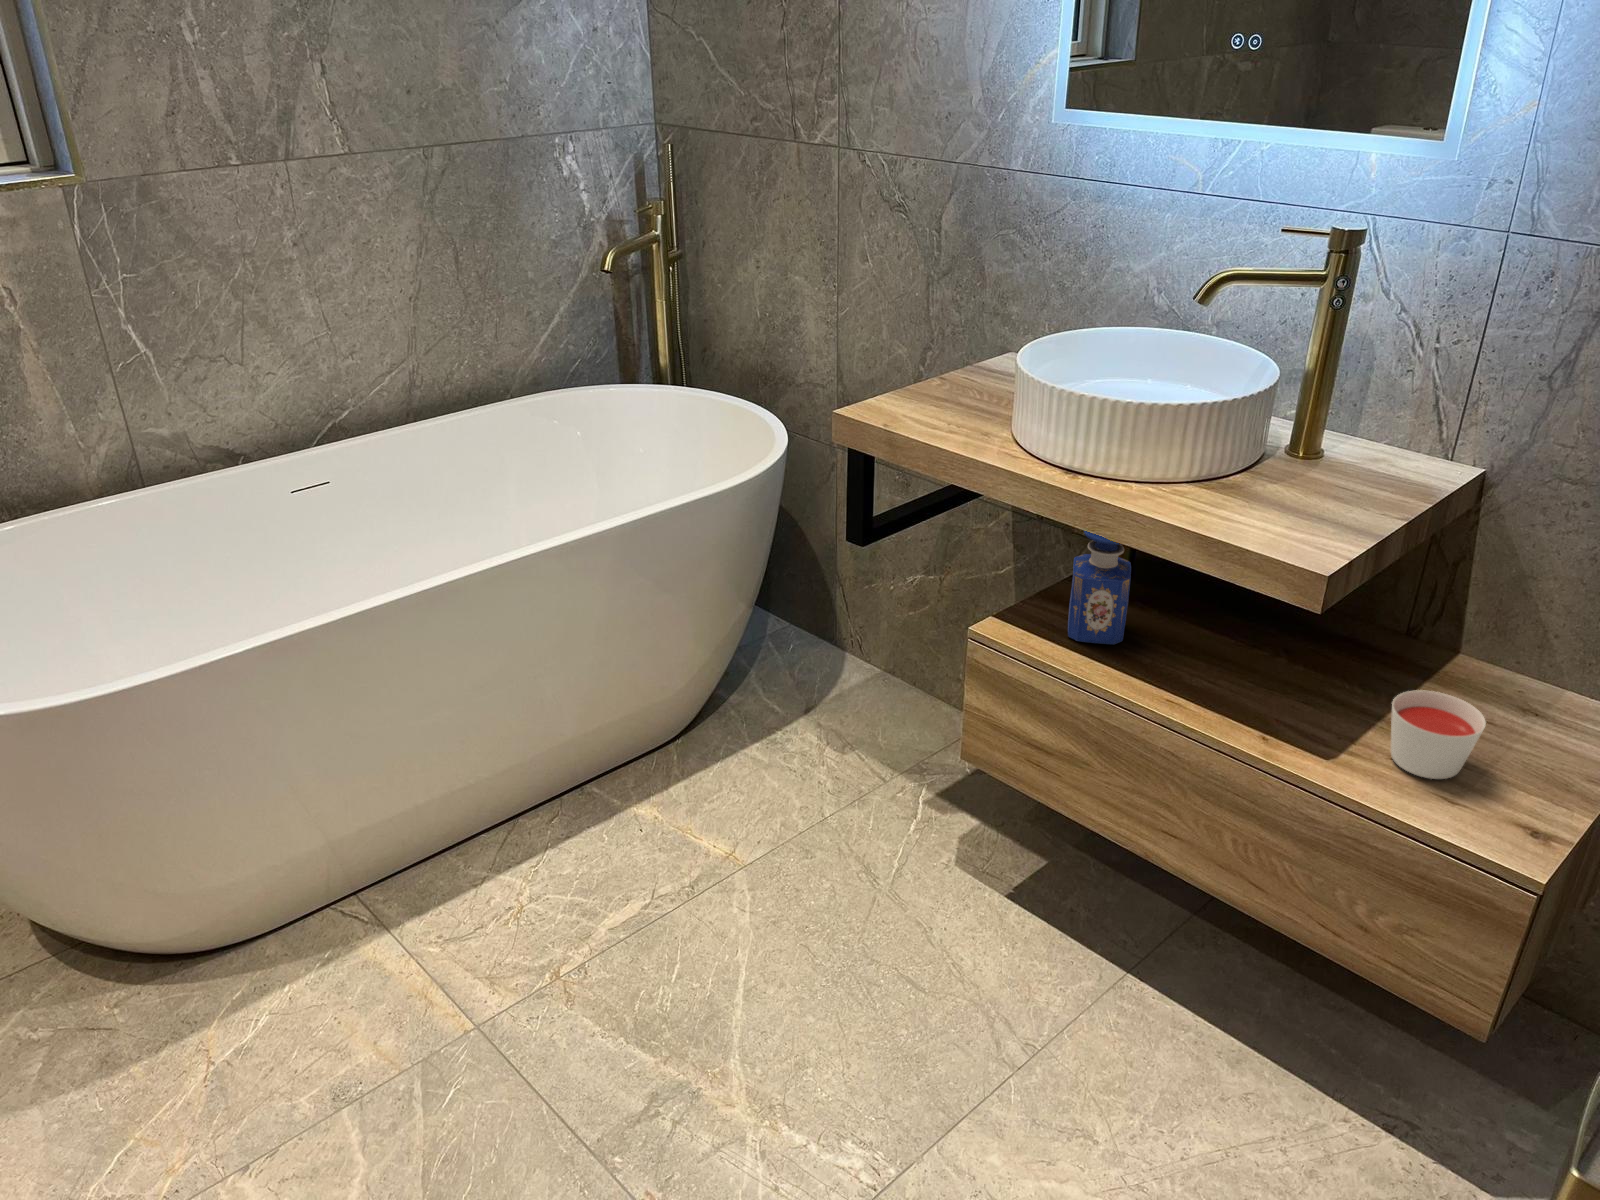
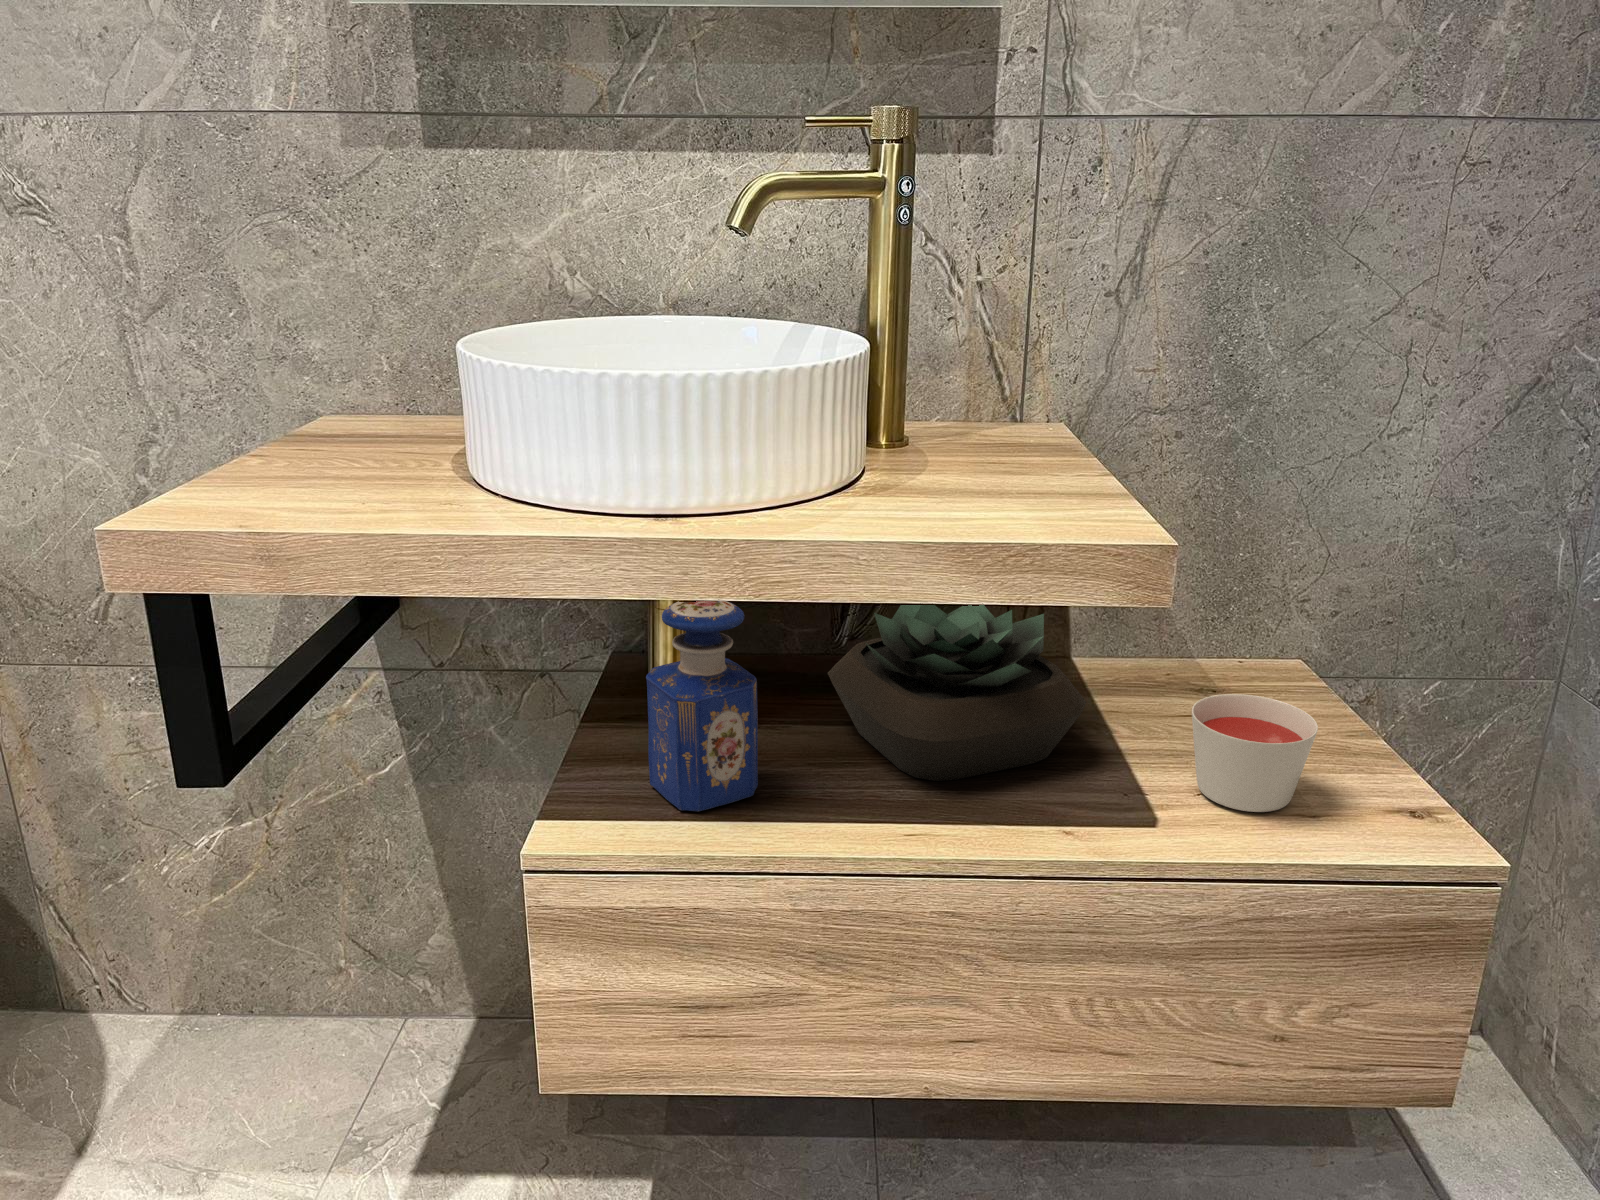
succulent plant: none [1204,560,1368,694] -> present [828,605,1086,781]

